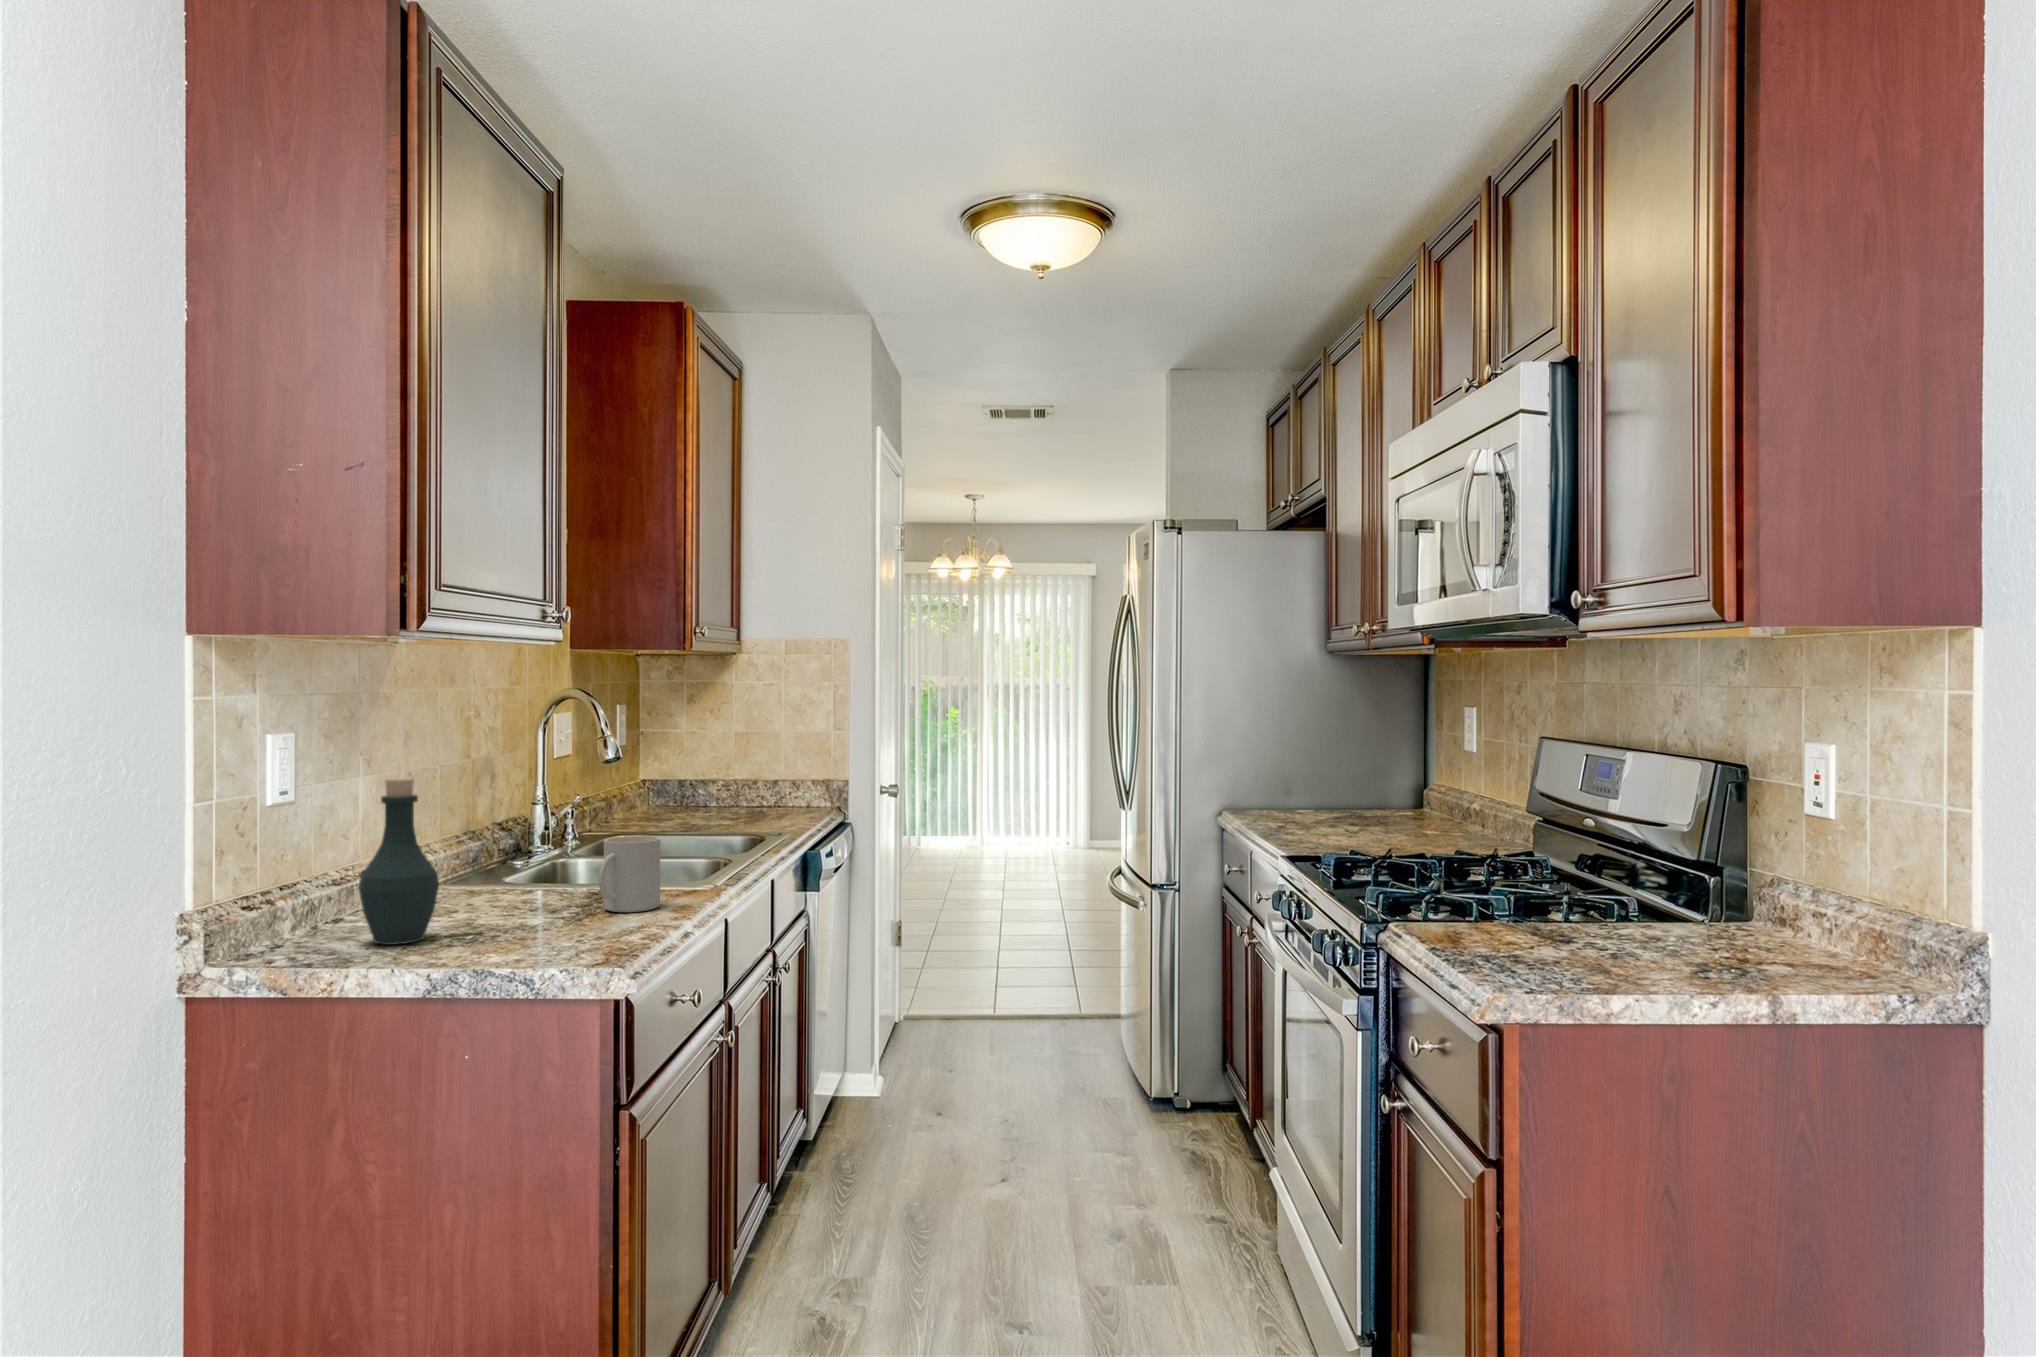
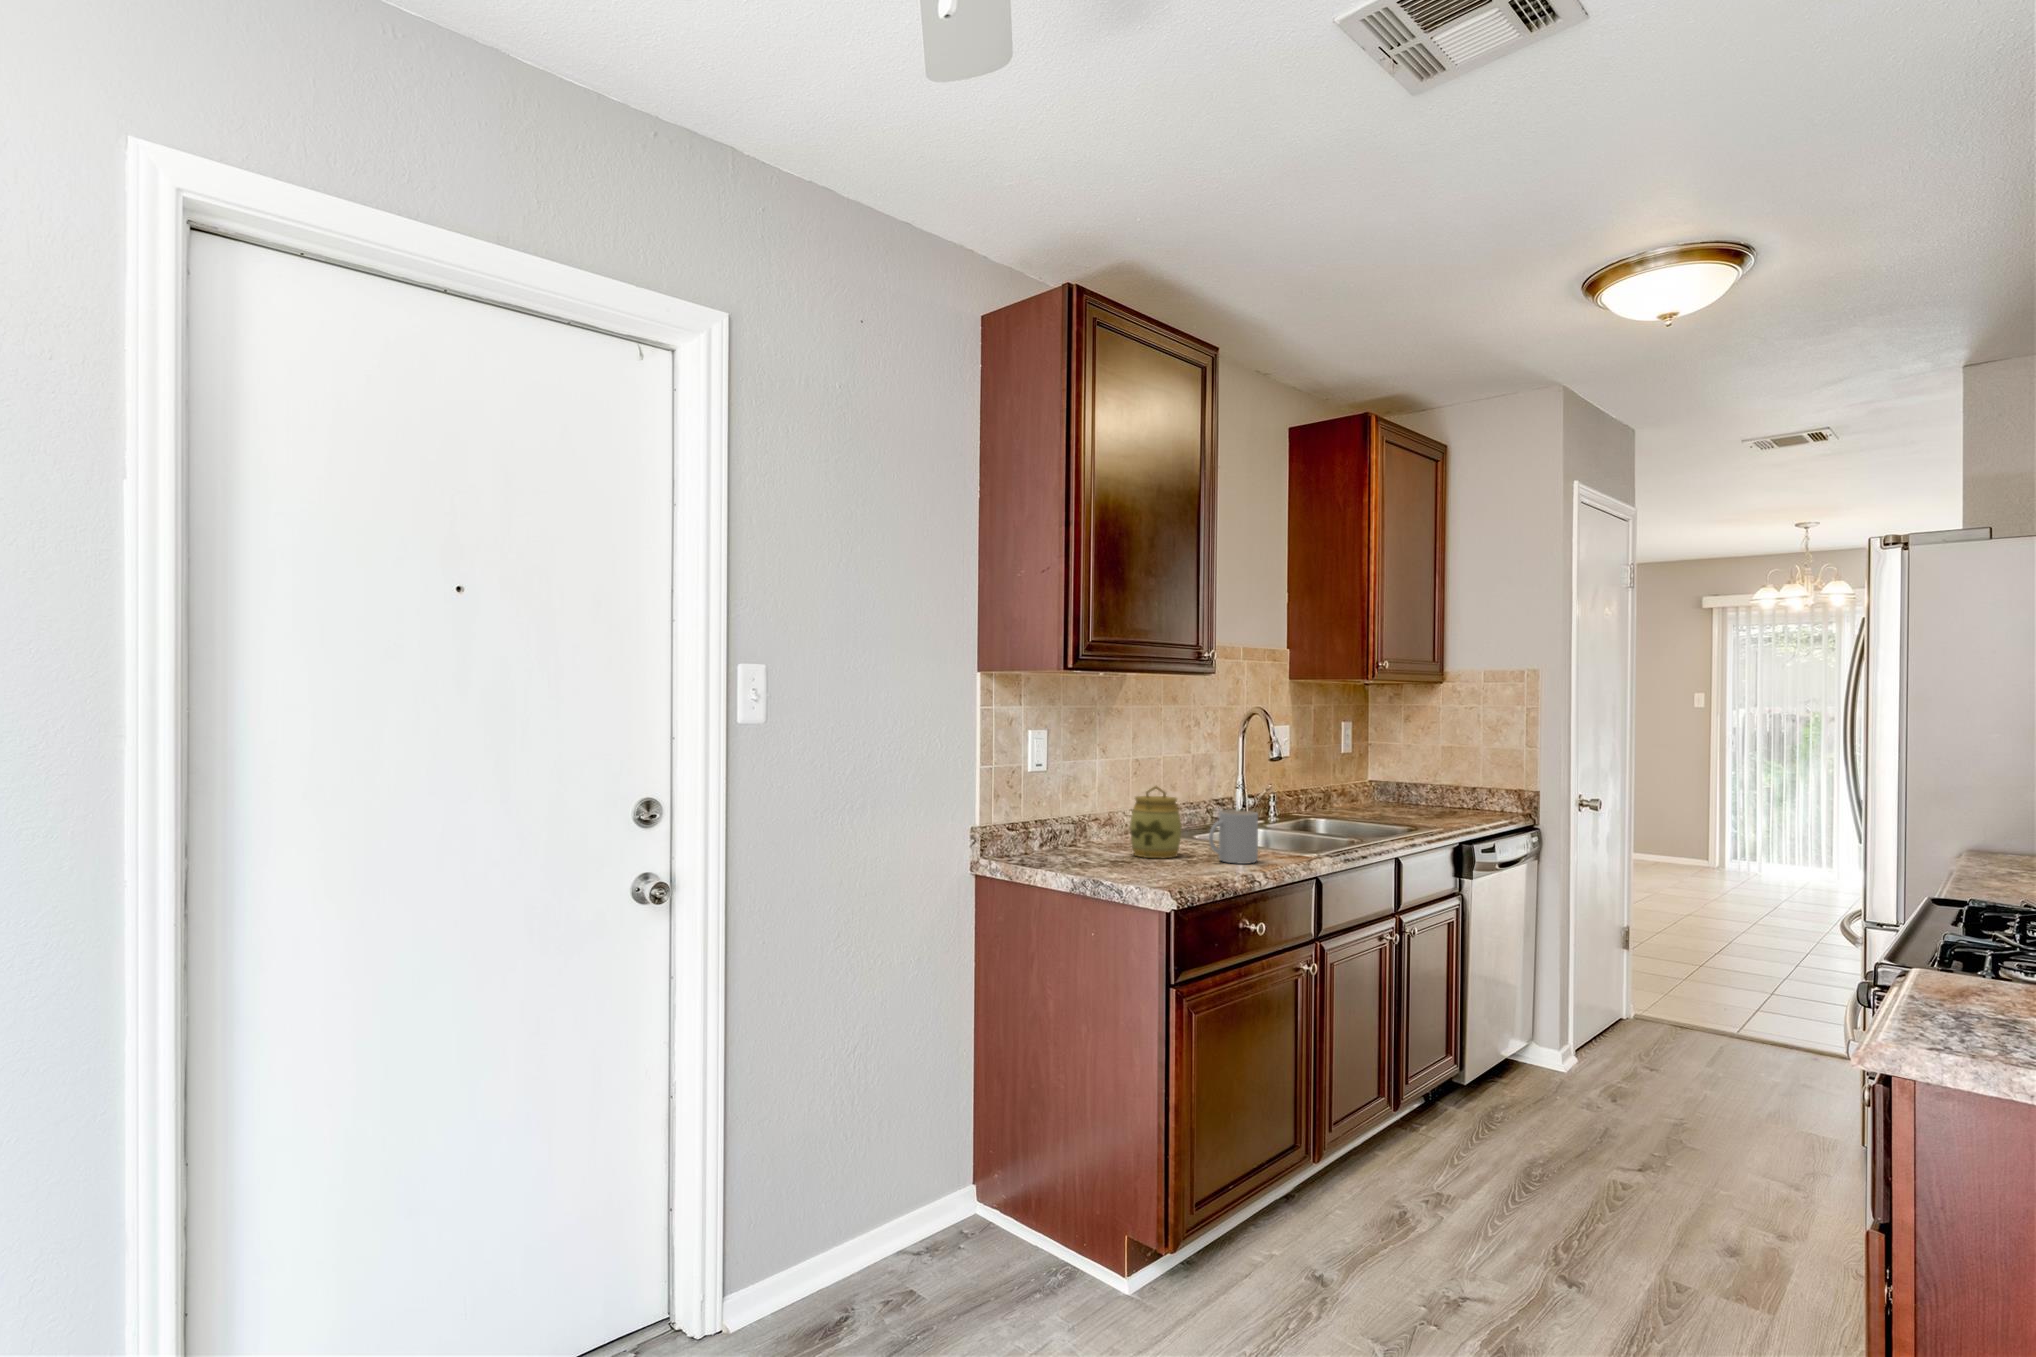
bottle: present [359,778,439,945] -> none [1060,759,1105,862]
jar: none [455,811,543,922] -> present [1130,786,1181,858]

